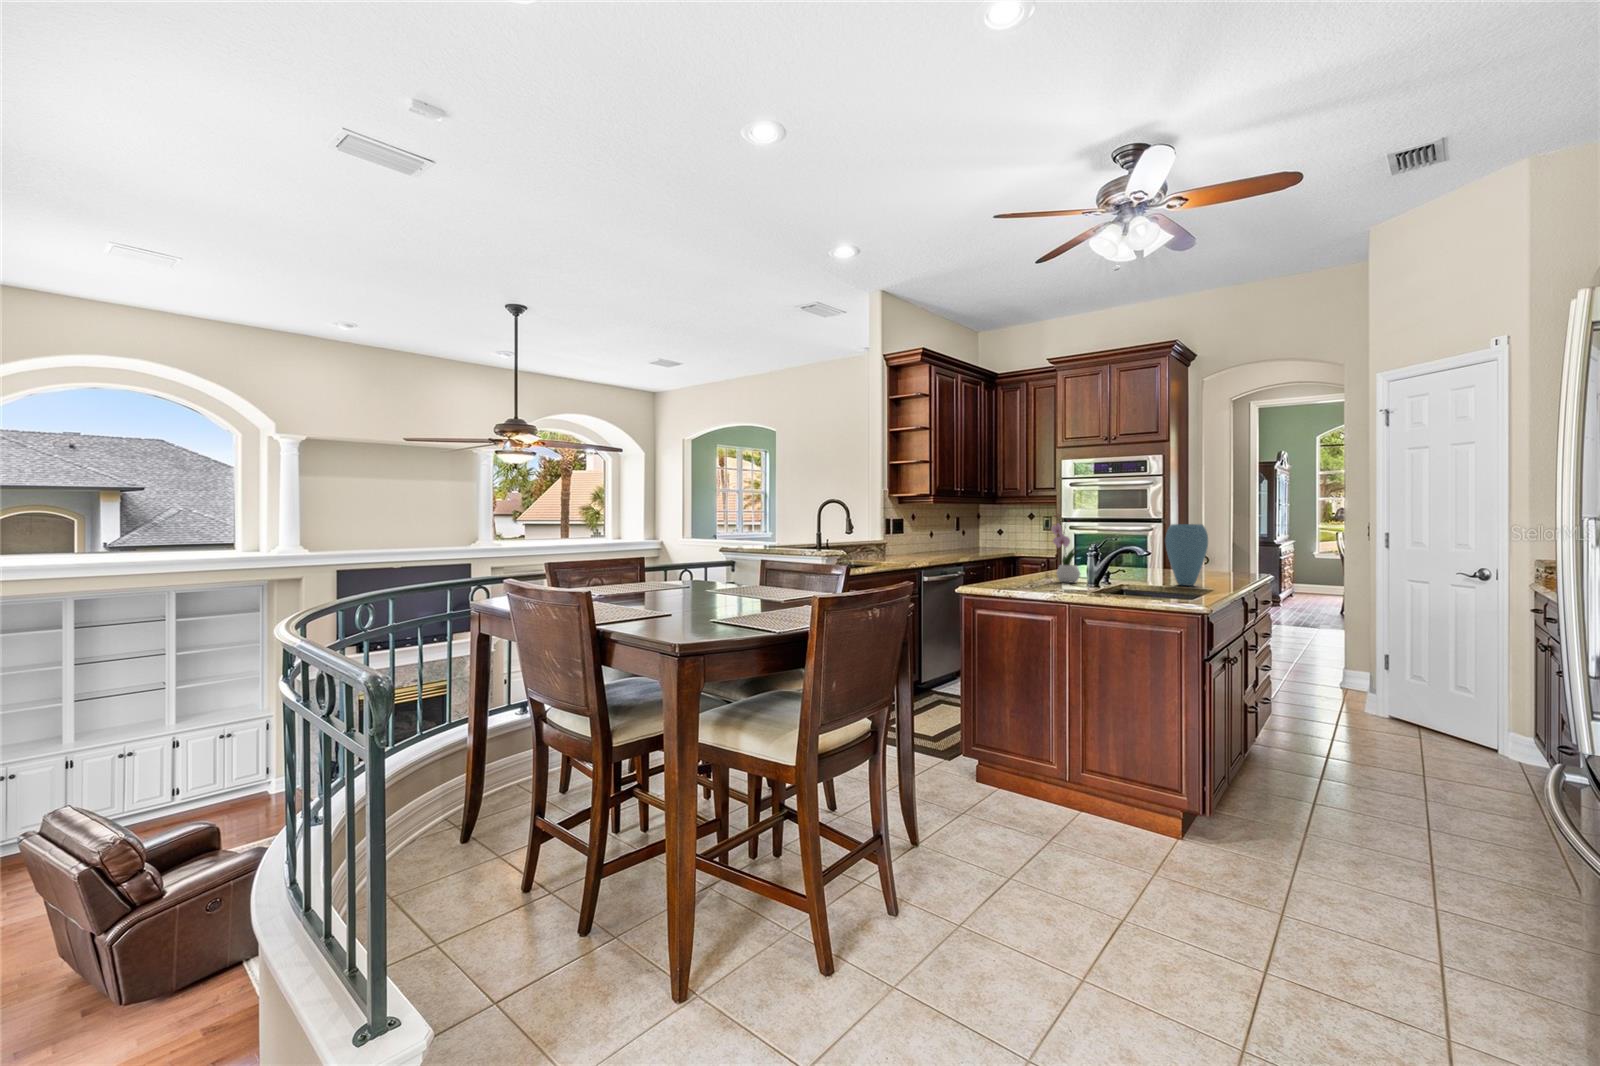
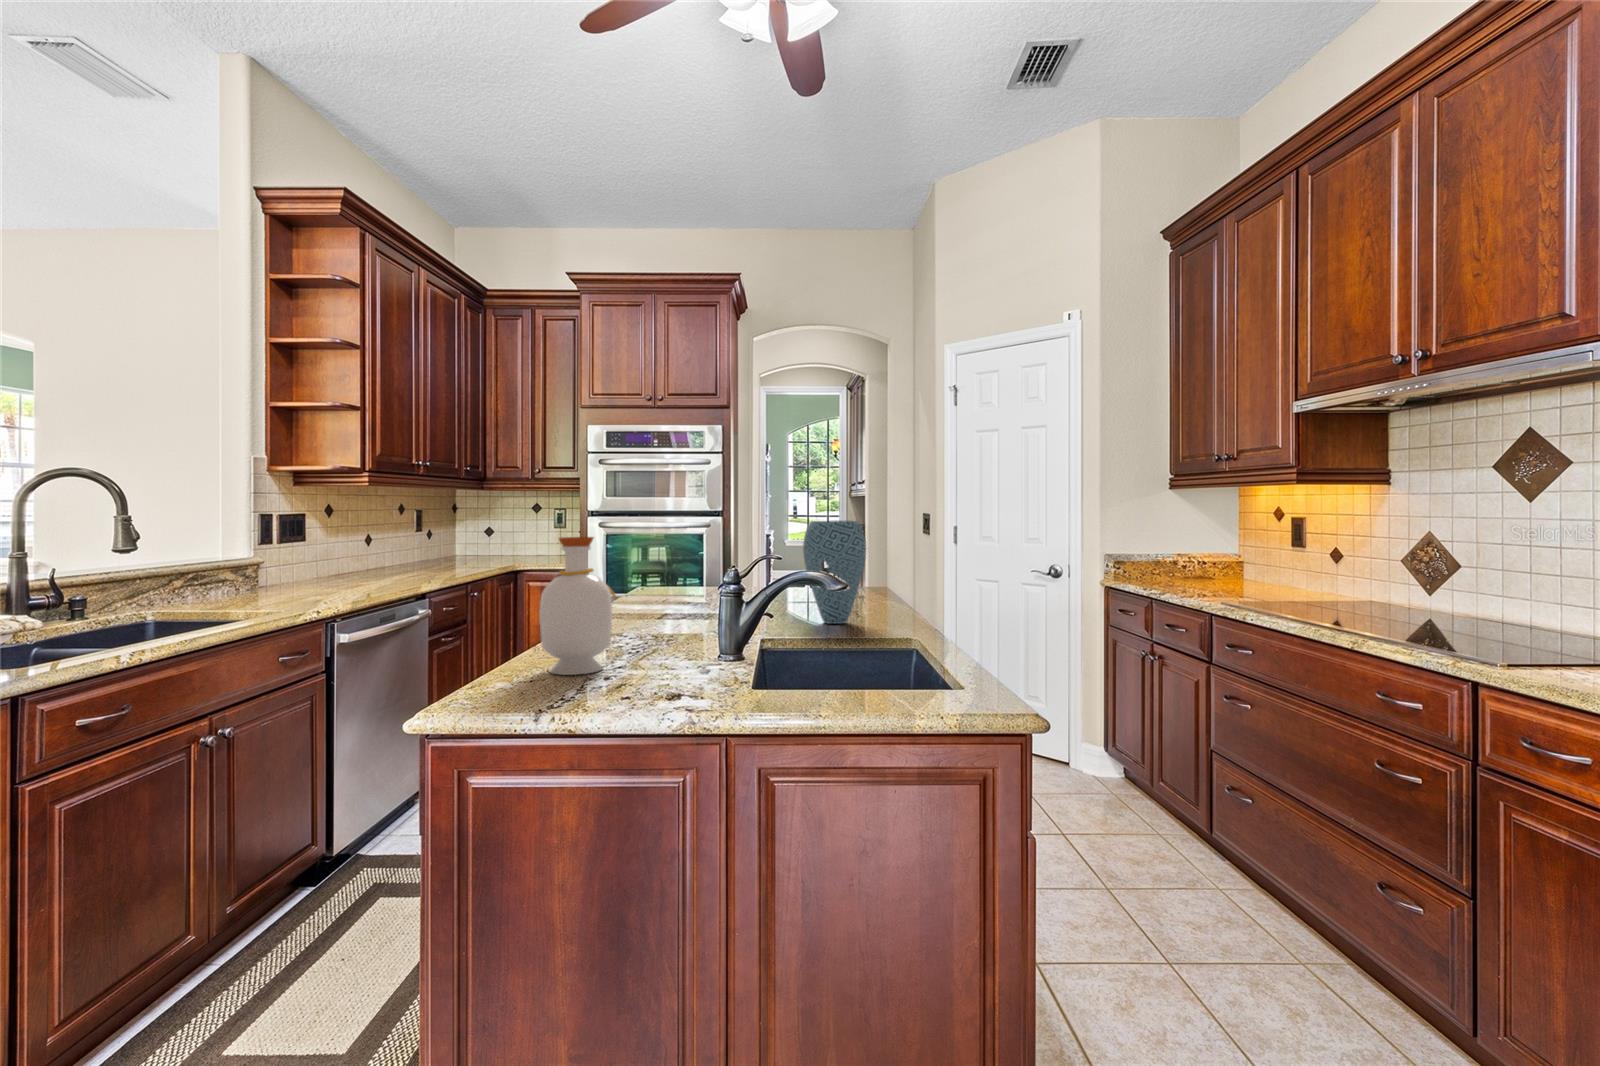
flower arrangement: present [1052,517,1080,582] -> none [616,503,679,638]
bottle: none [1009,530,1043,589] -> present [539,537,617,675]

